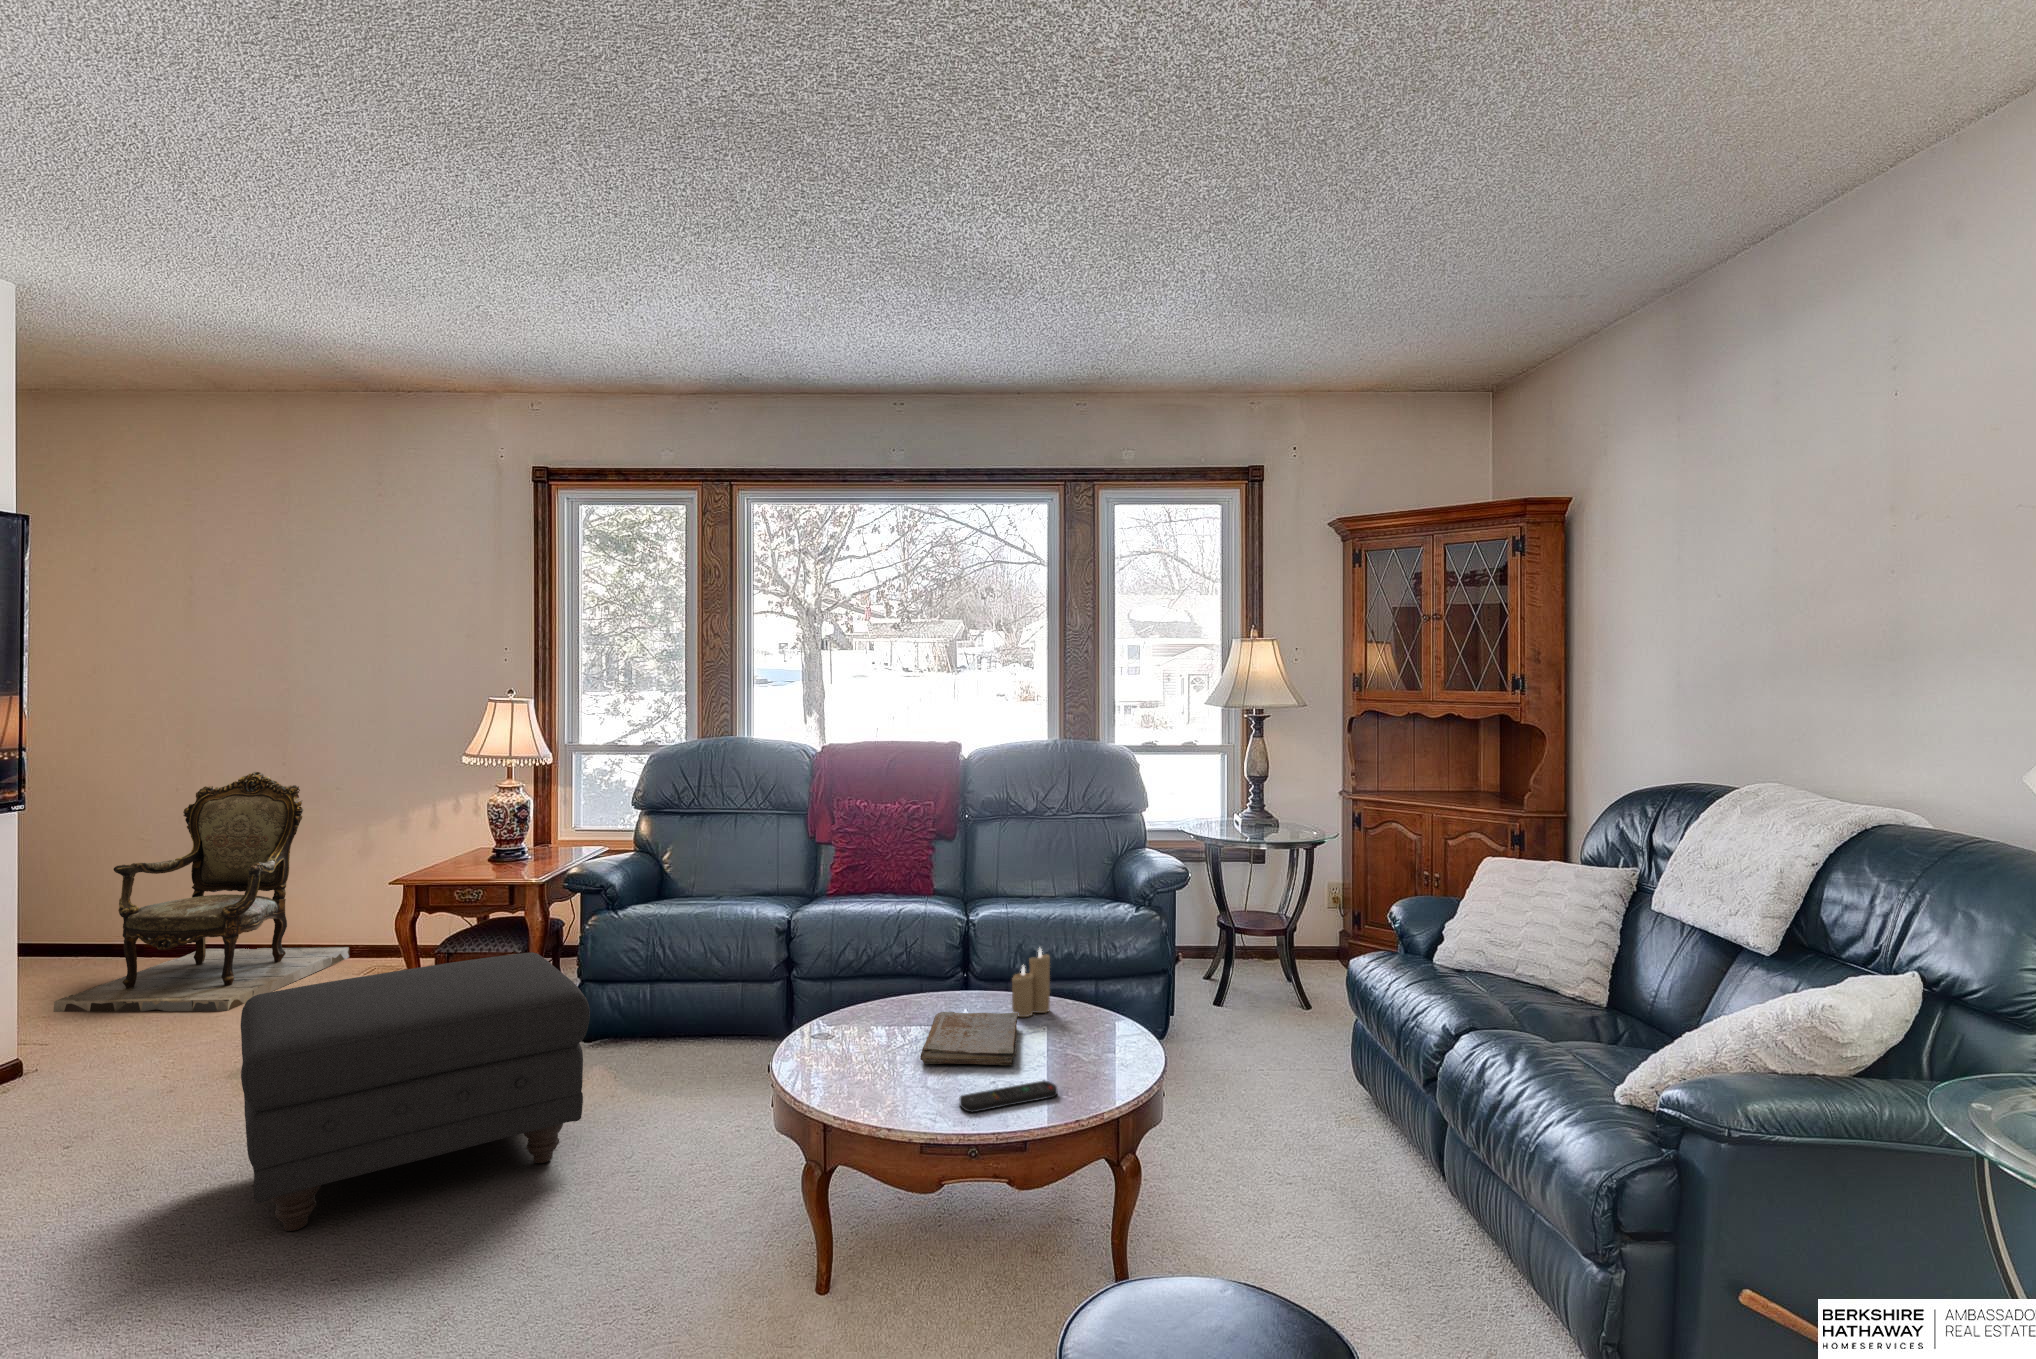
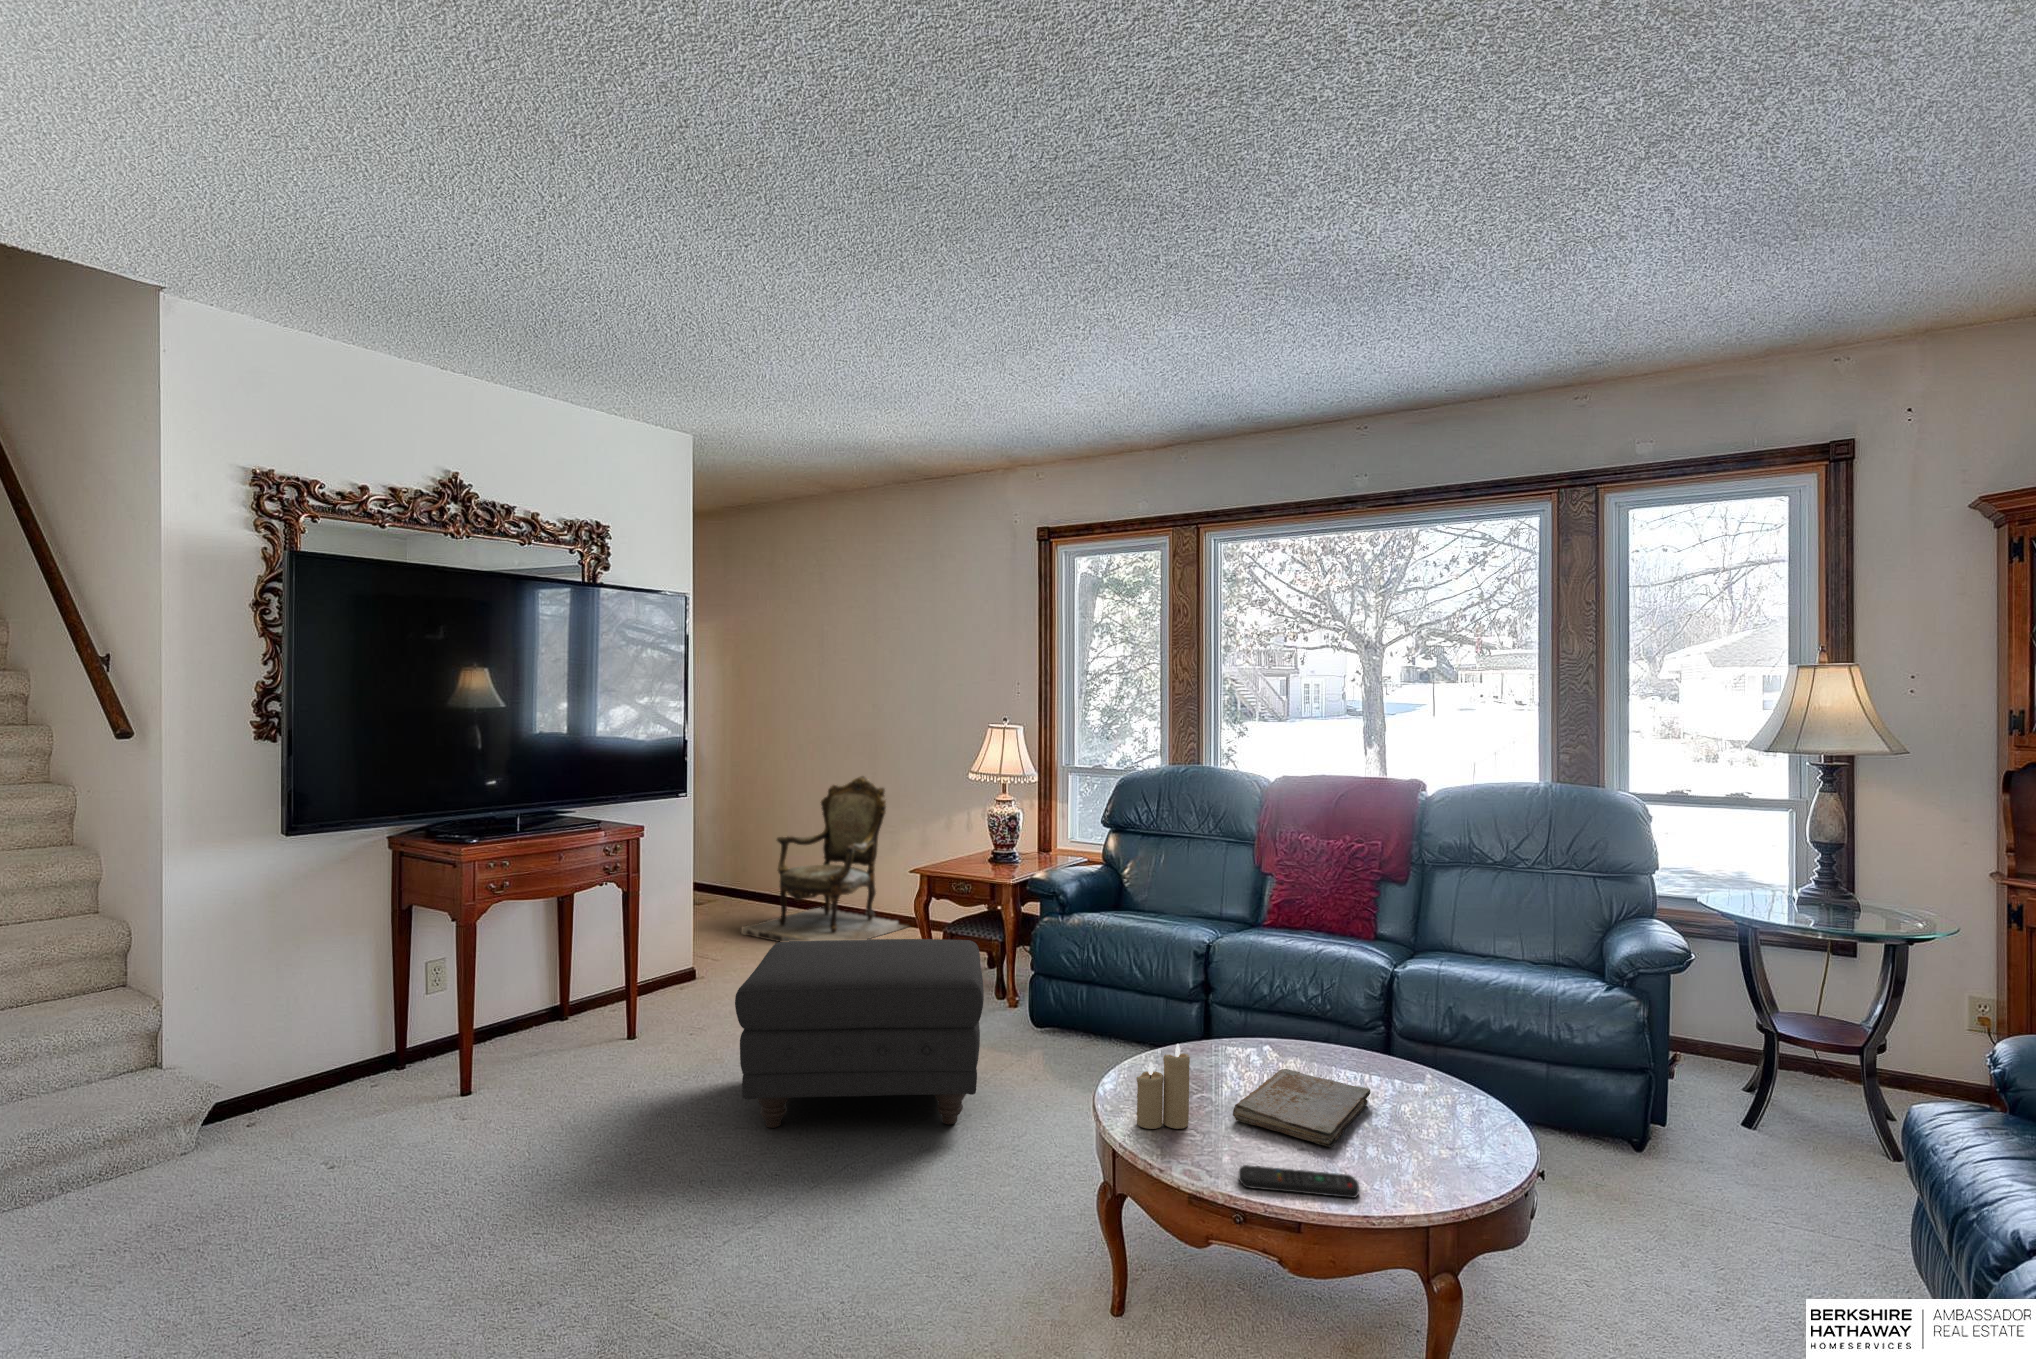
candle: present [1012,949,1050,1017] -> present [1136,1044,1190,1129]

